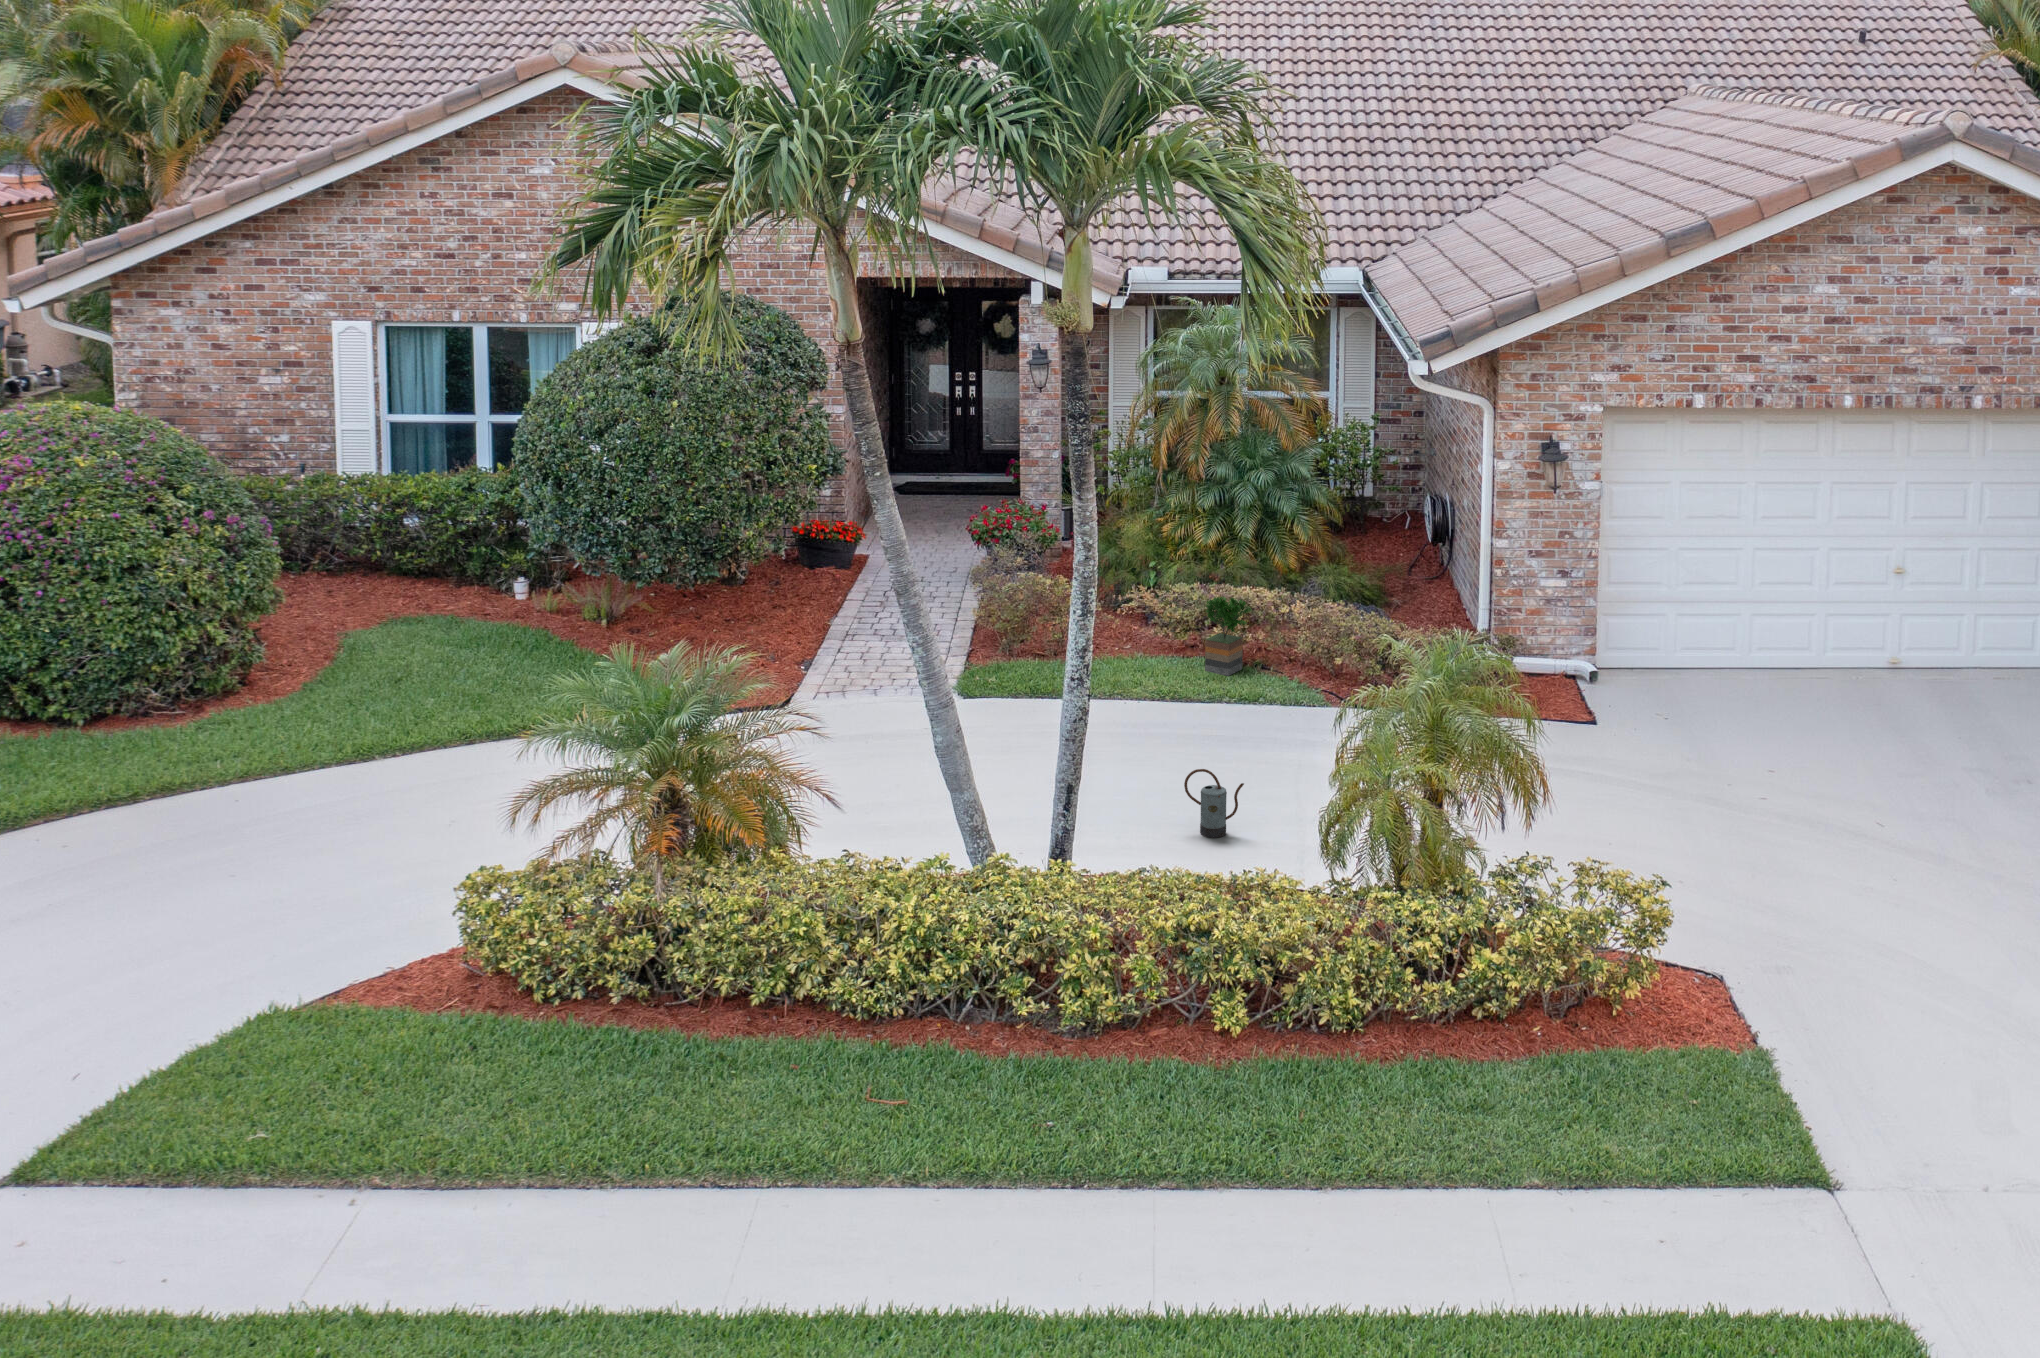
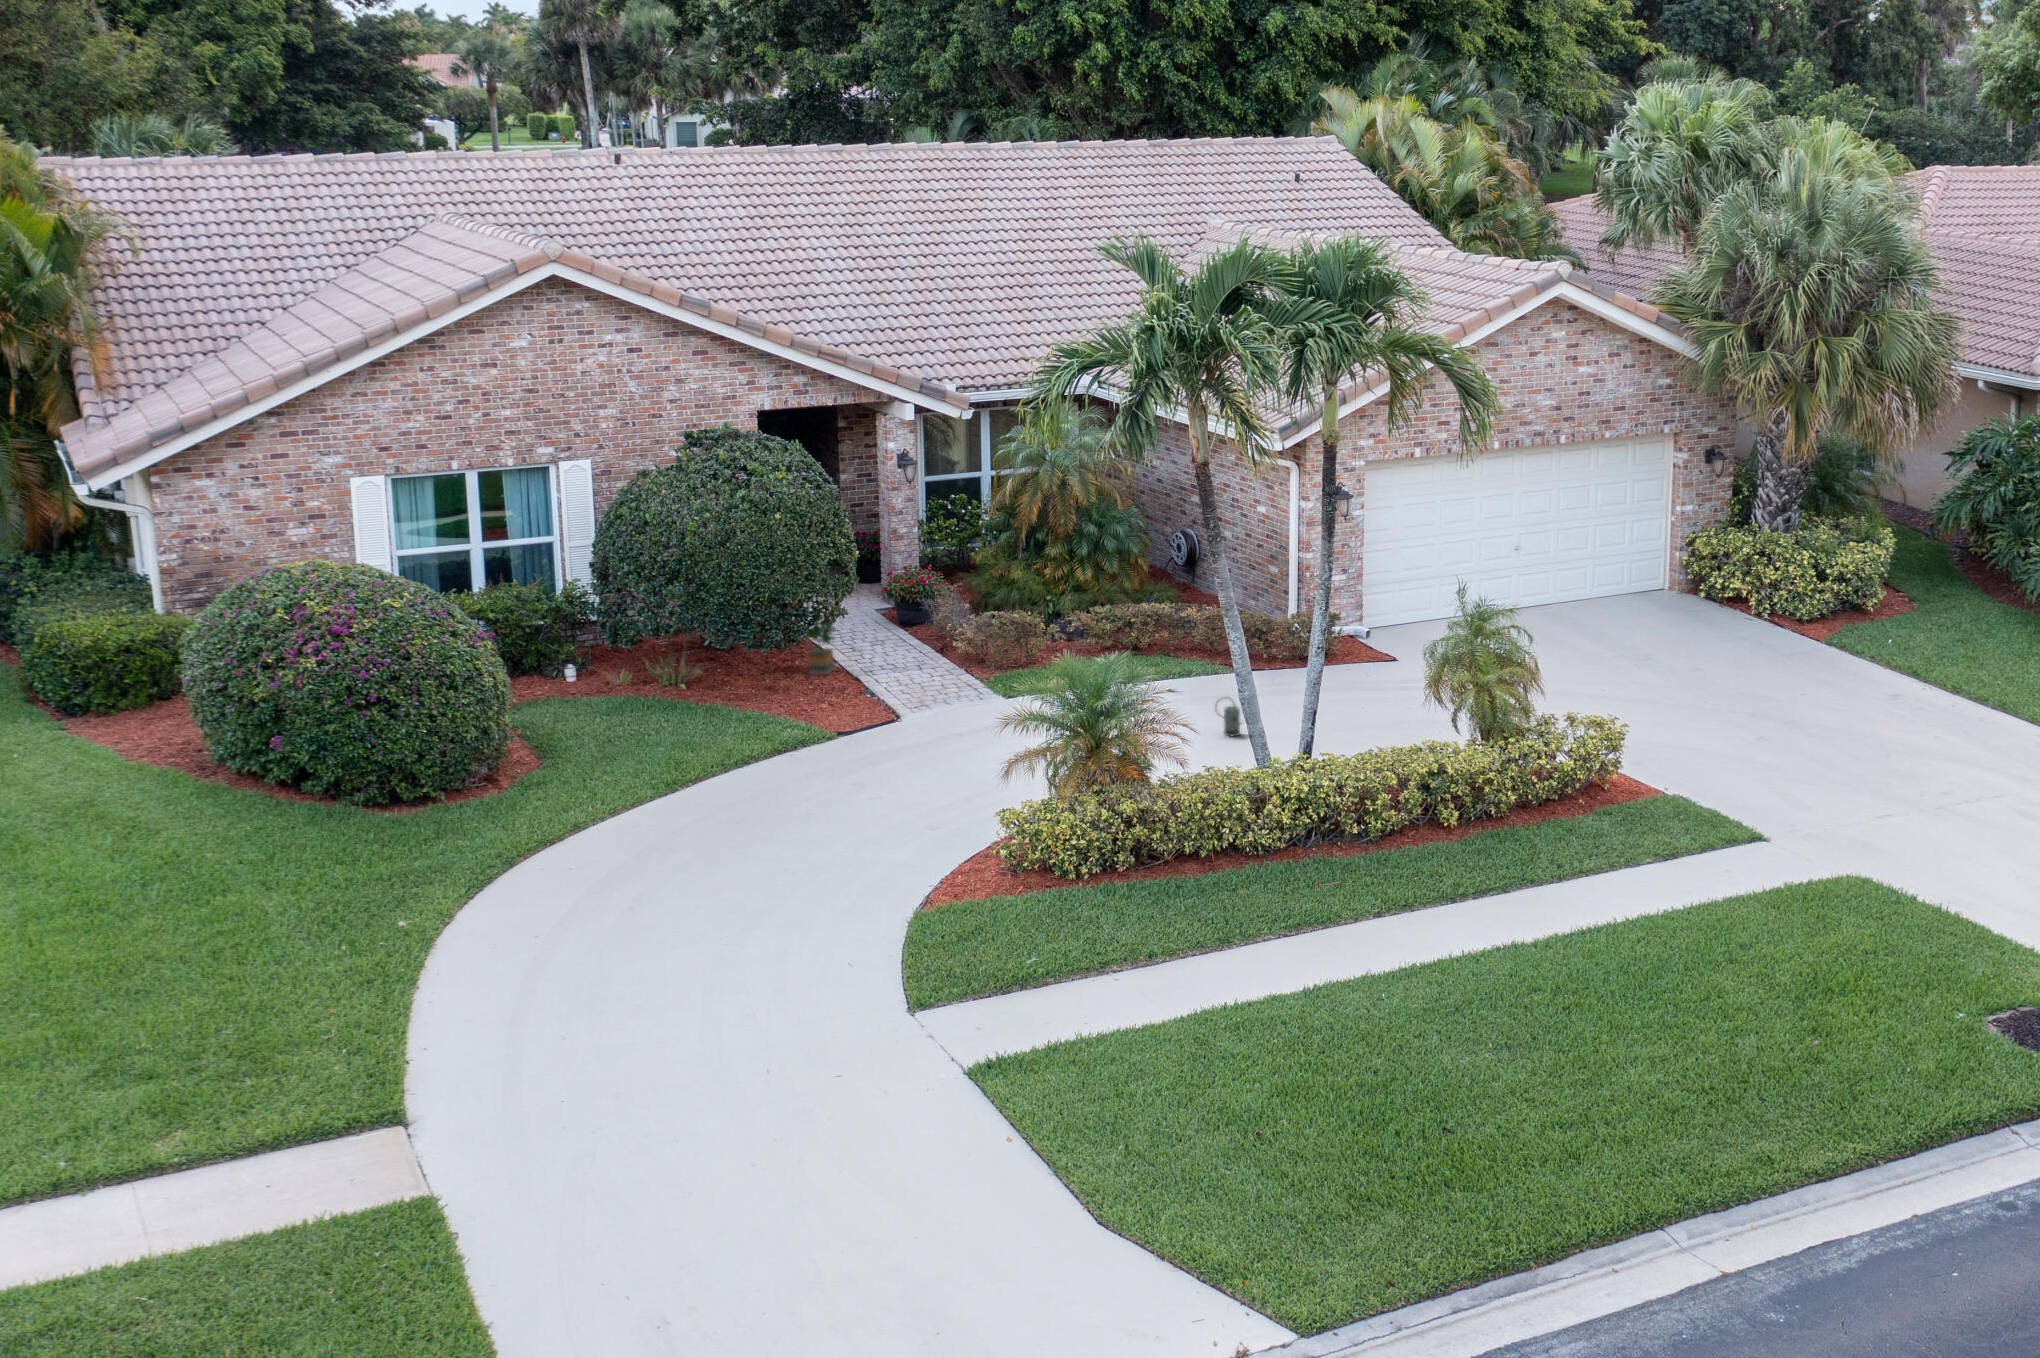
potted tree: present [1205,597,1251,676] -> present [806,623,836,675]

